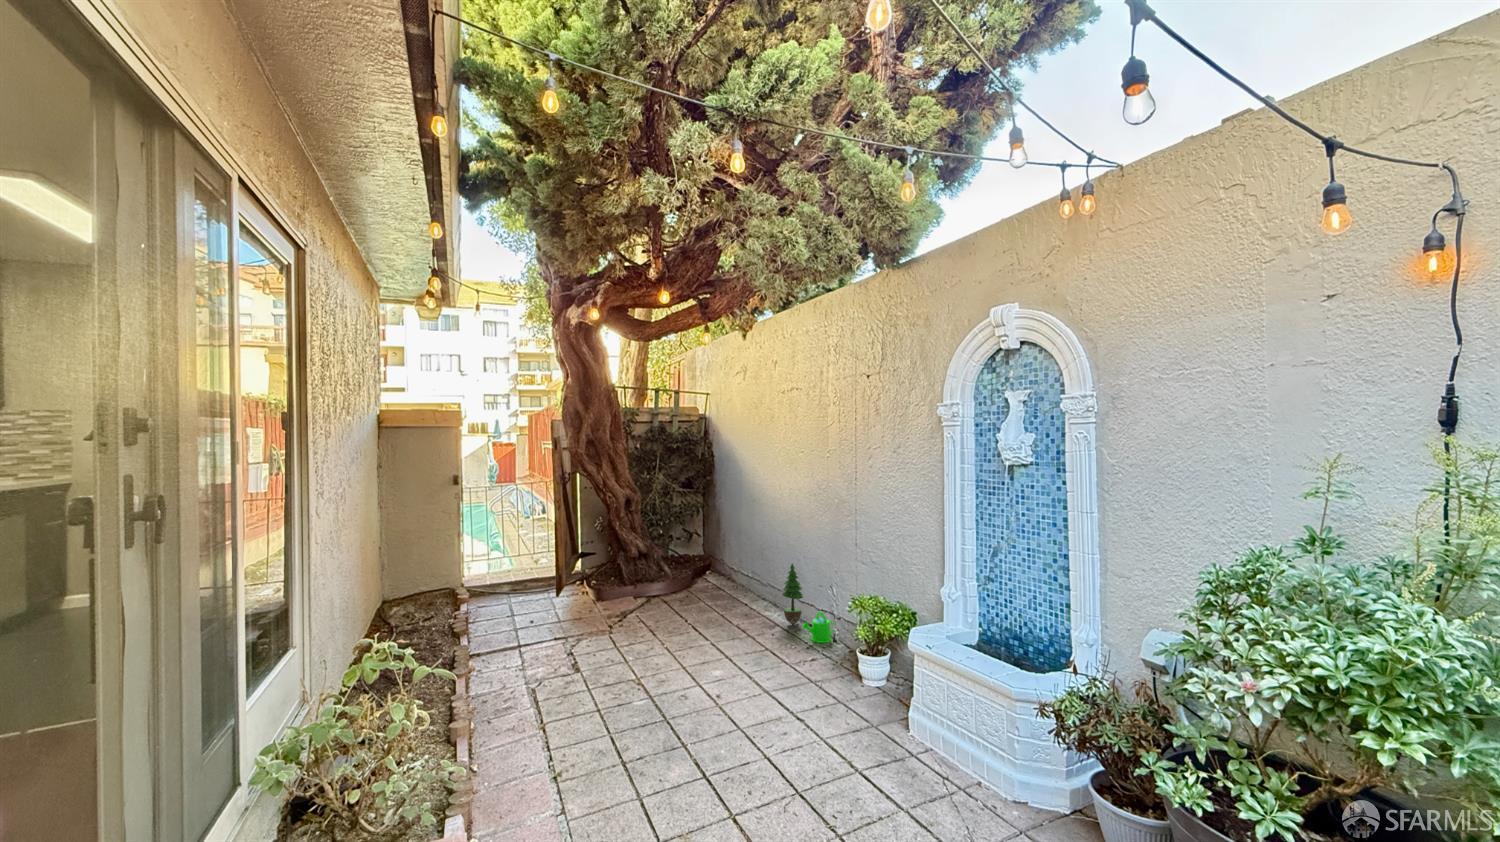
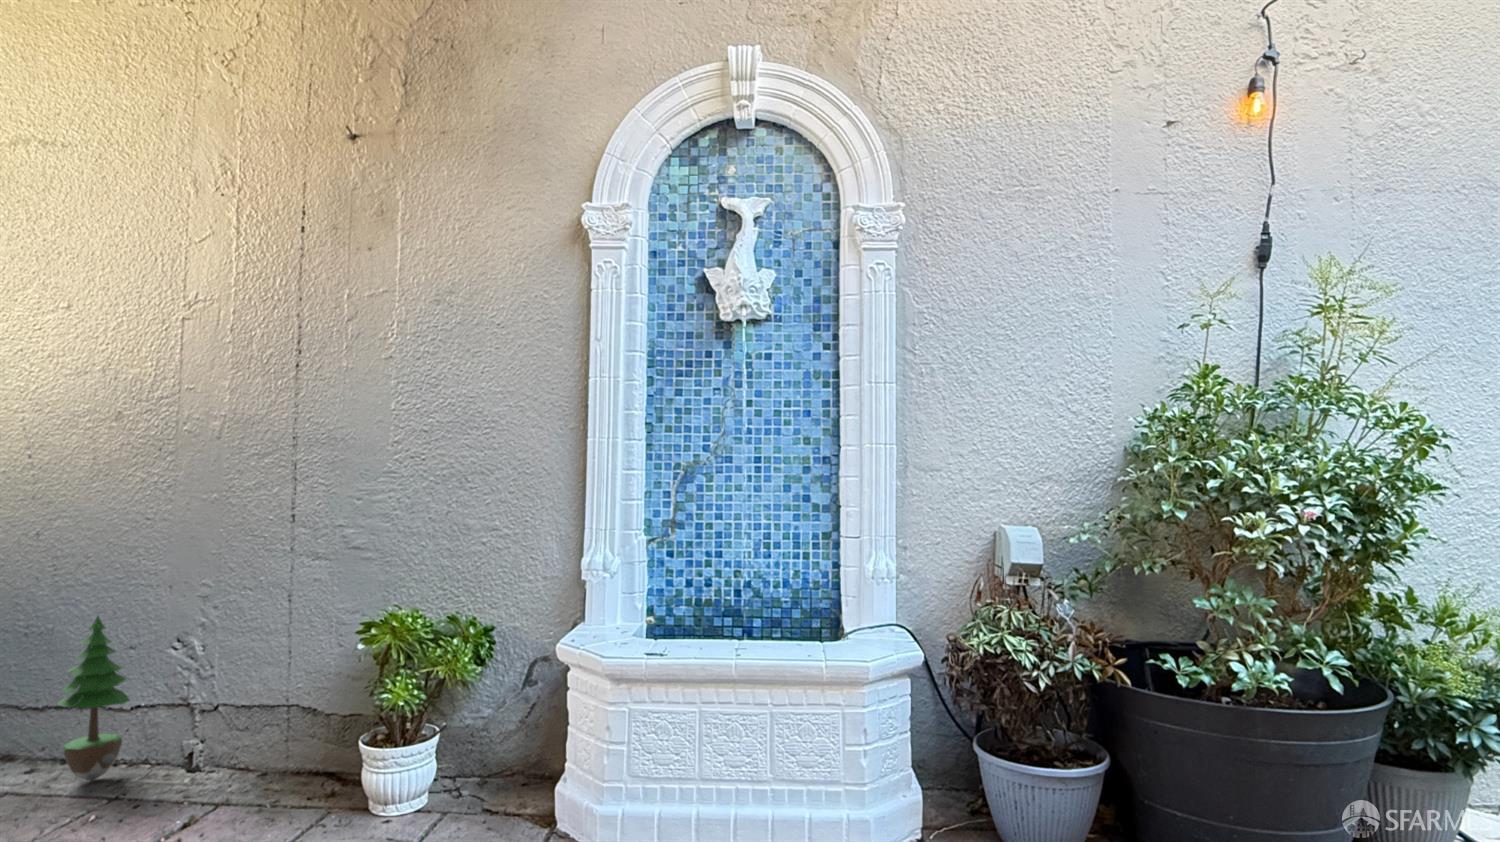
watering can: present [803,611,834,643] -> none [164,712,242,793]

